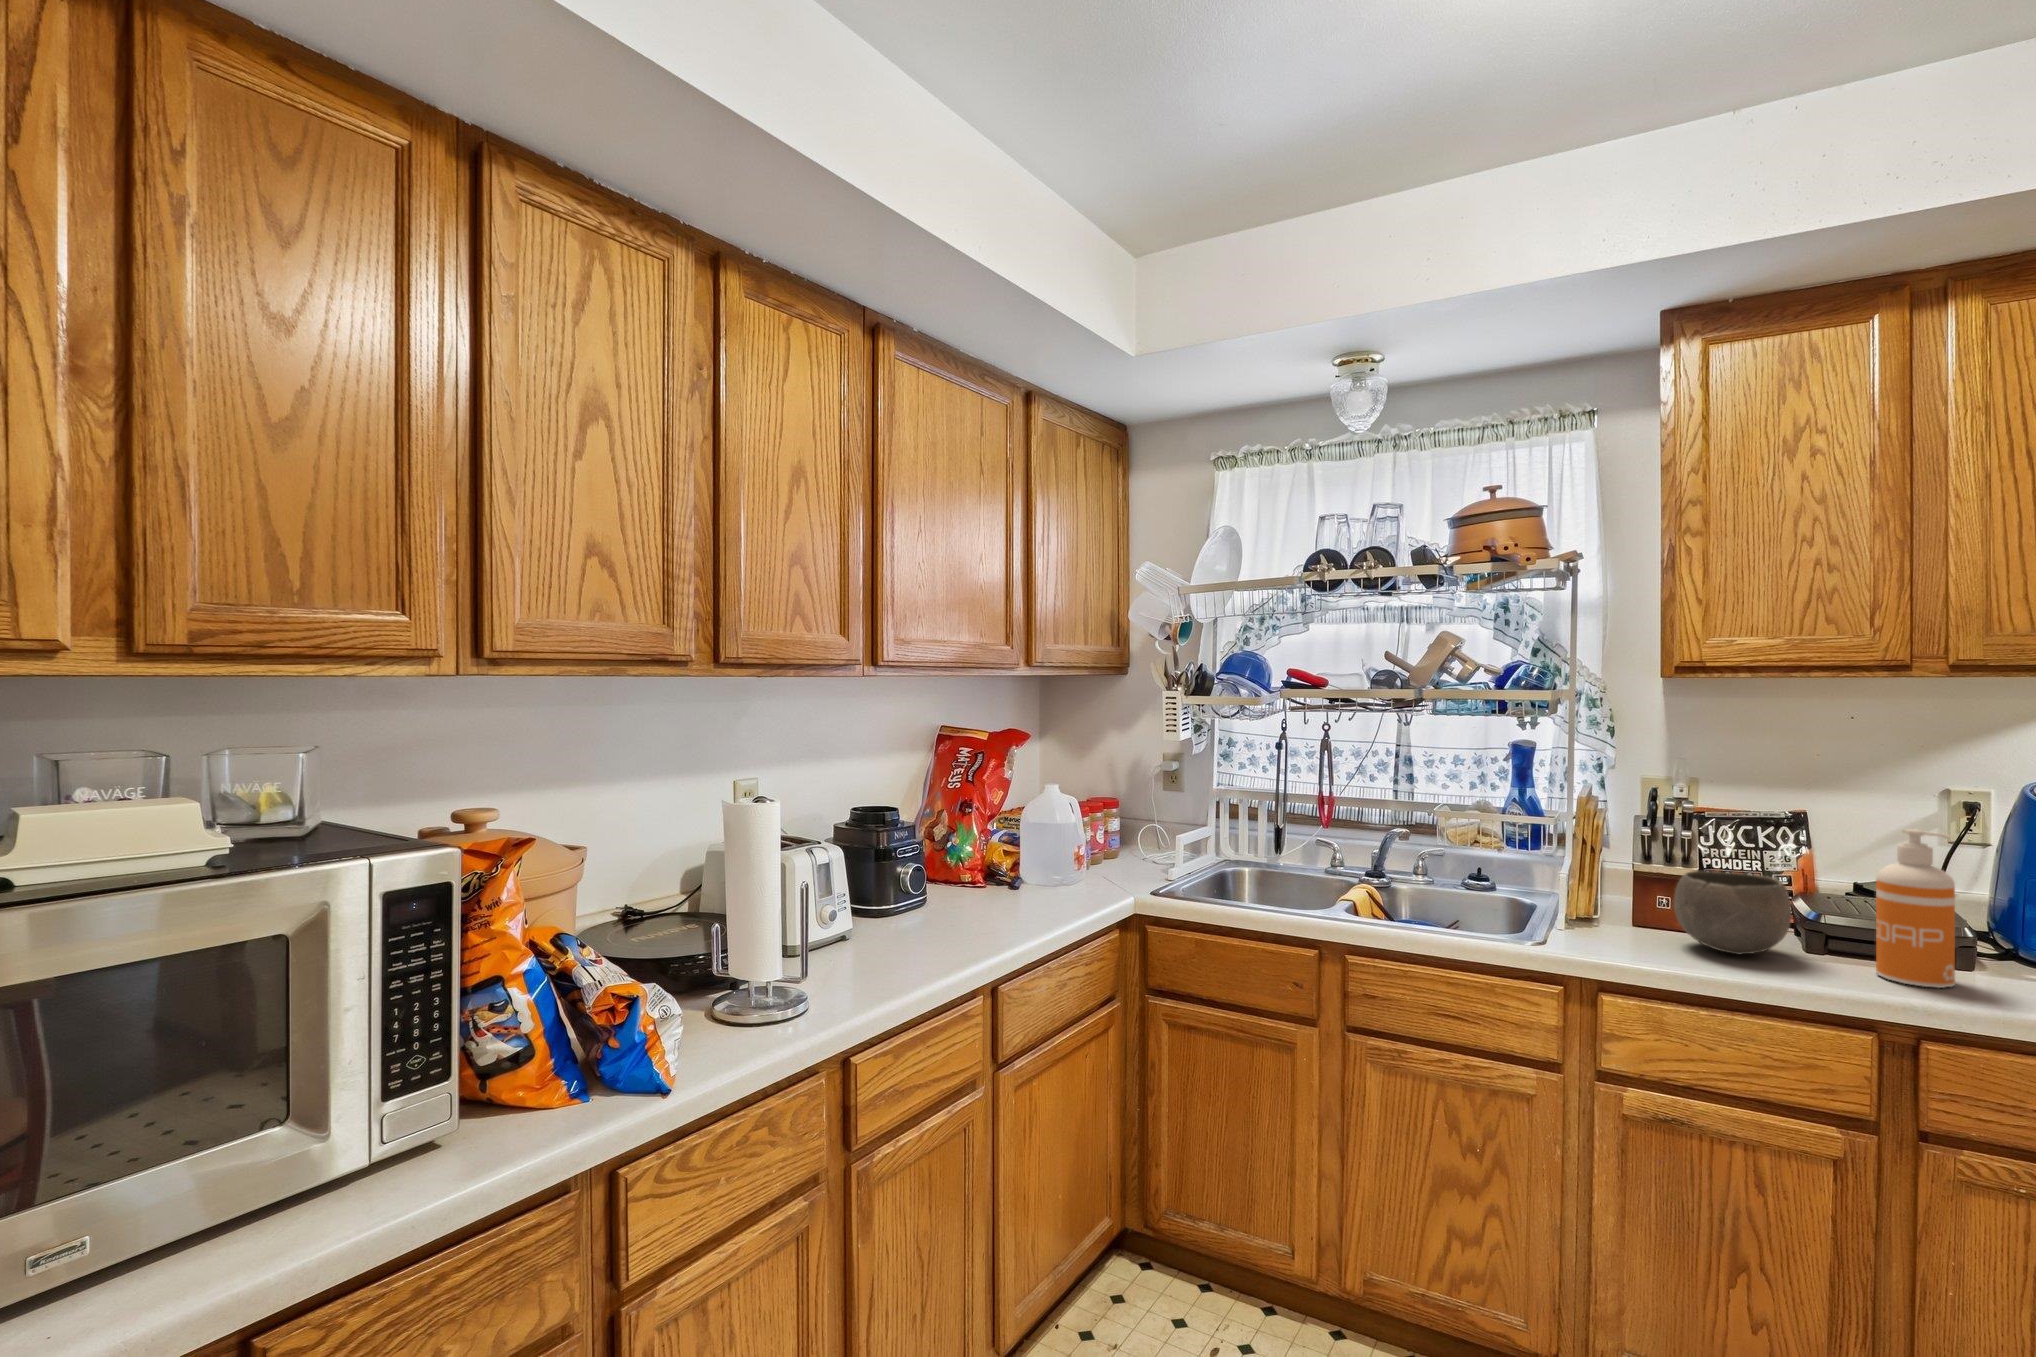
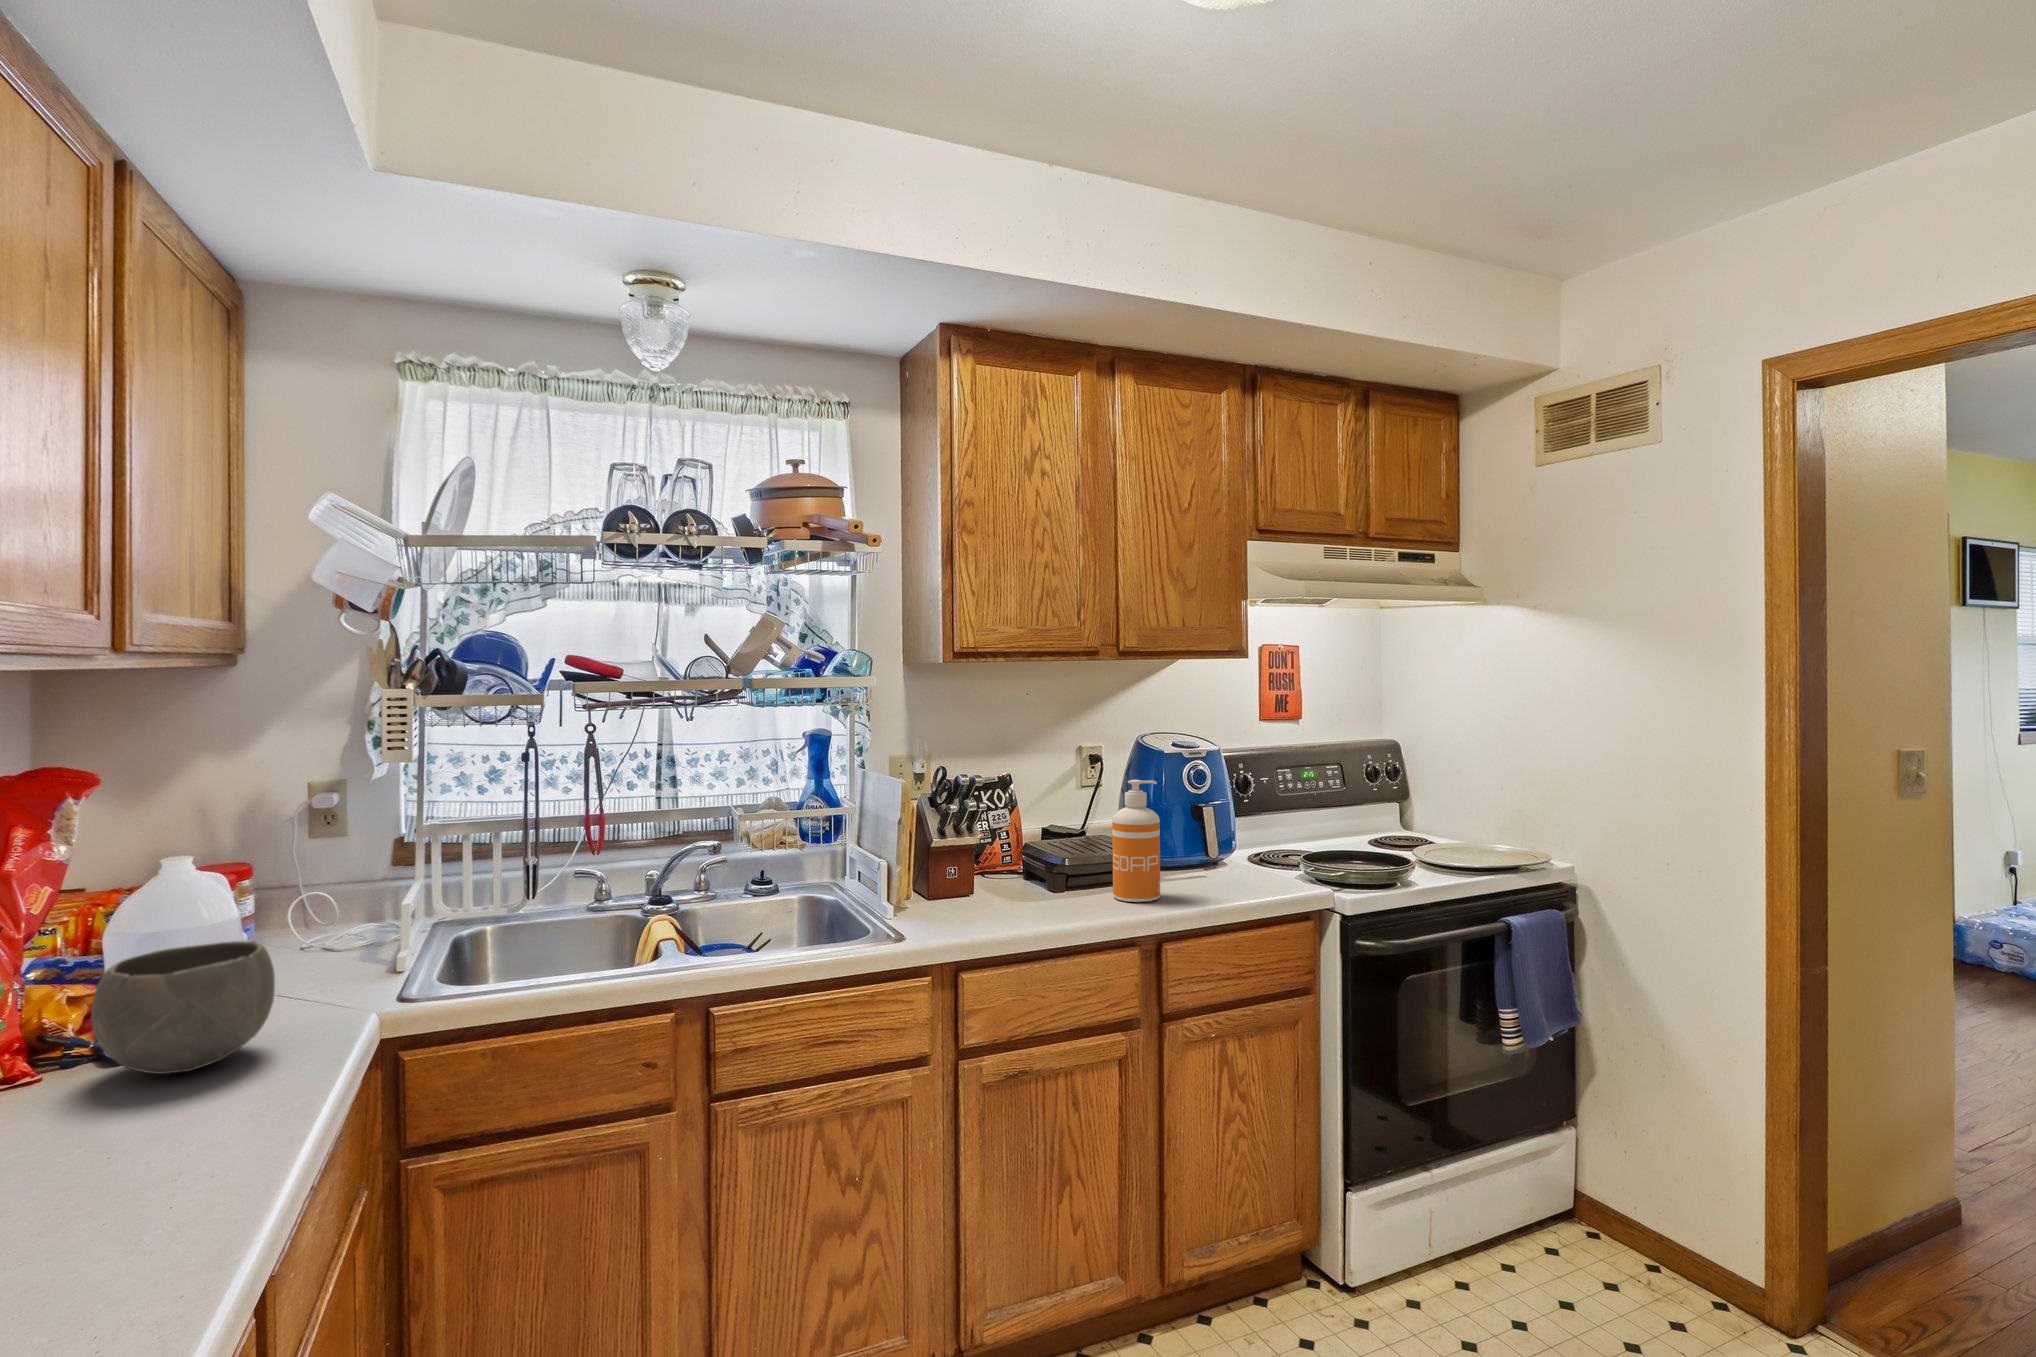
ceramic bowl: present [1674,871,1791,954] -> present [91,941,275,1074]

